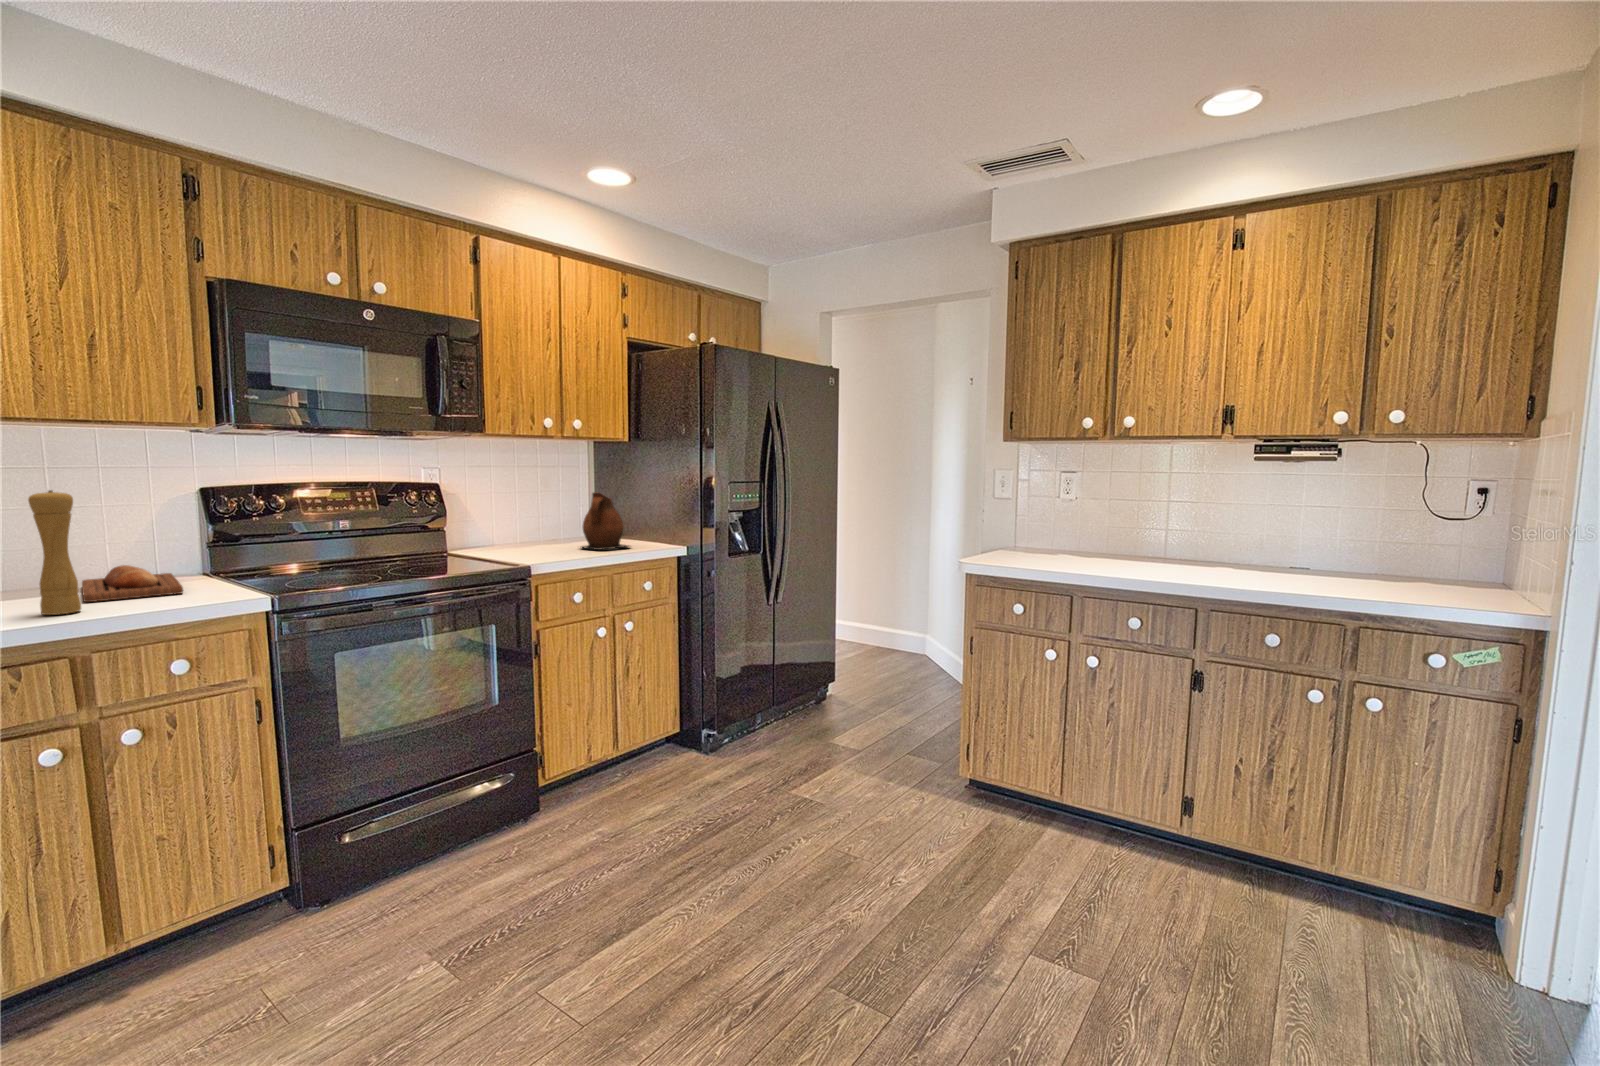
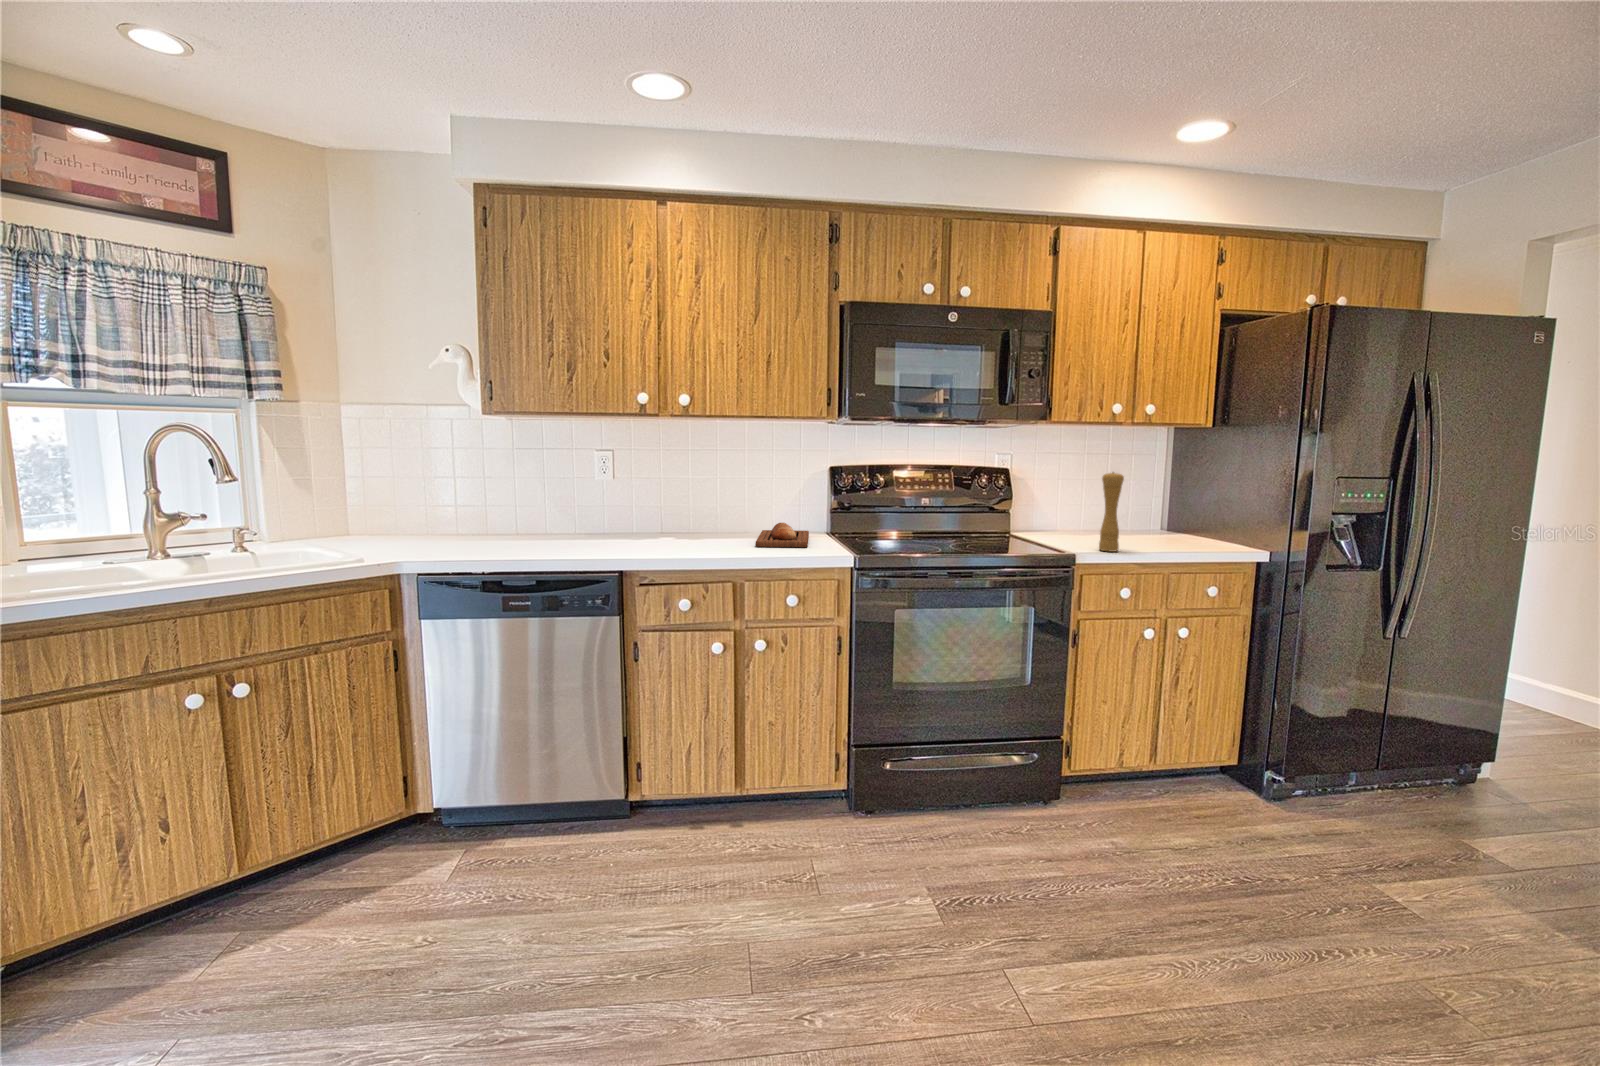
pepper mill: present [28,490,81,615] -> present [1099,472,1124,552]
ceramic pitcher: present [582,492,629,550] -> none [1133,483,1197,548]

